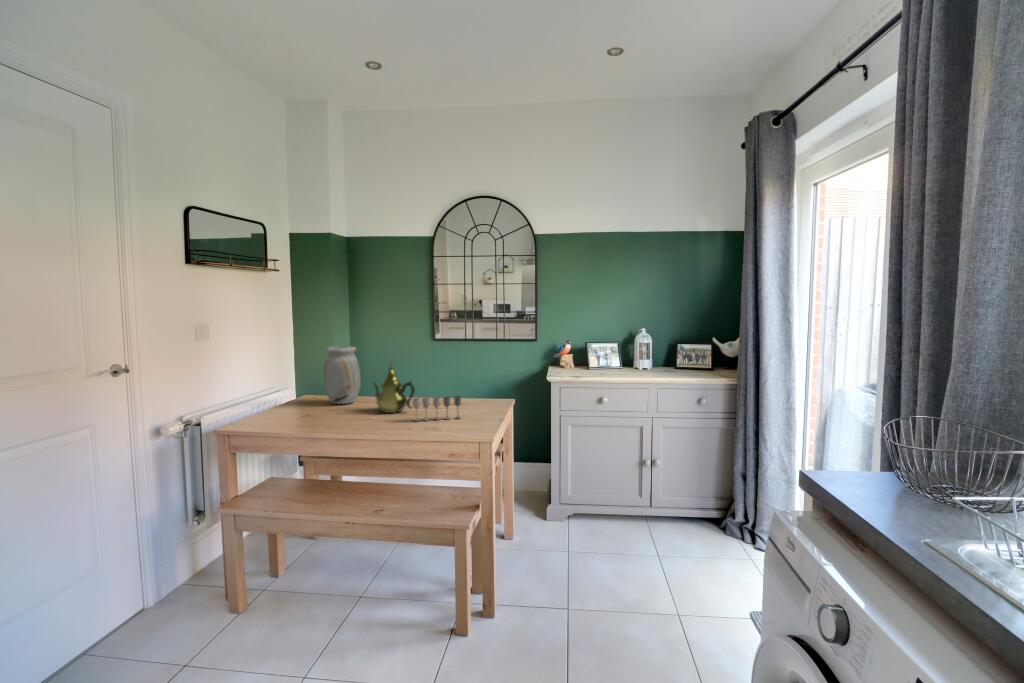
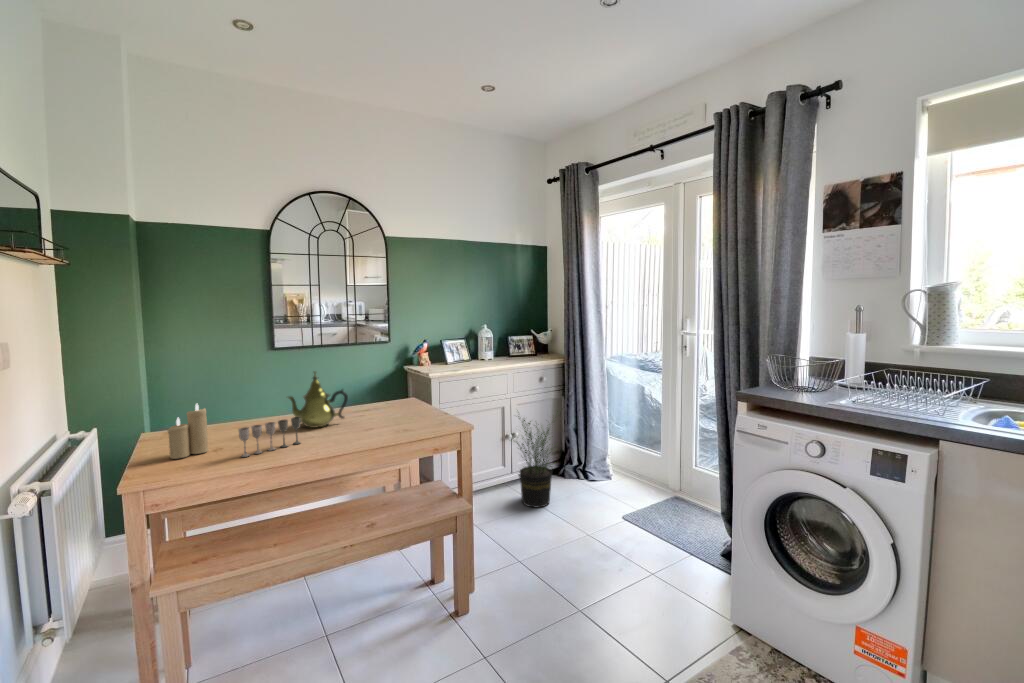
vase: present [324,346,361,404] -> none [204,359,253,431]
candle: none [271,378,300,418] -> present [168,404,208,459]
wine glass: present [412,396,461,421] -> present [238,417,301,457]
potted plant: none [619,429,703,559] -> present [516,416,553,508]

